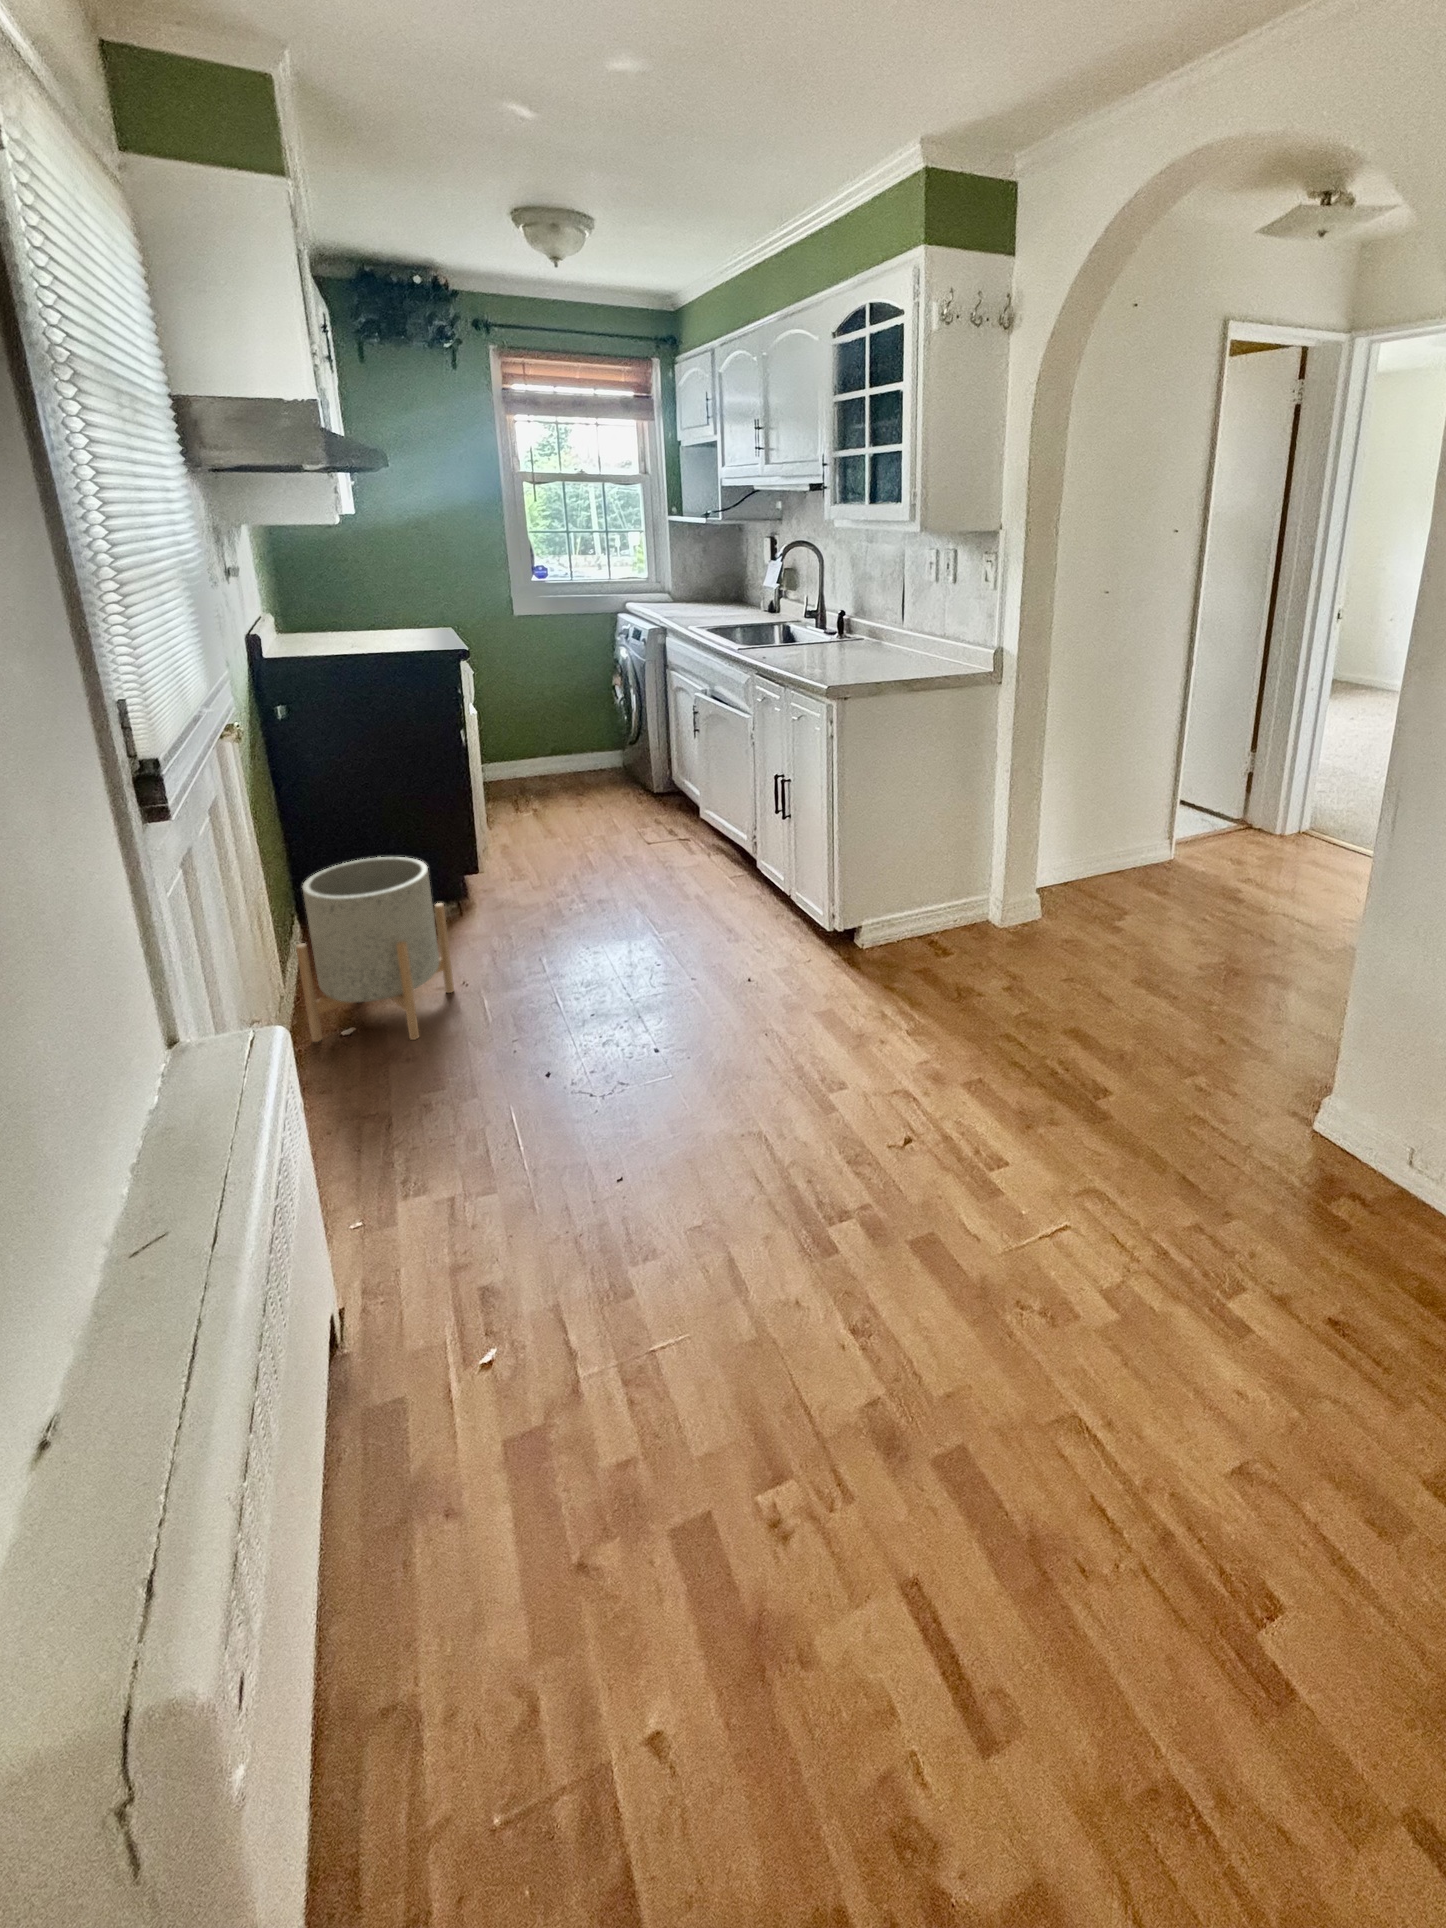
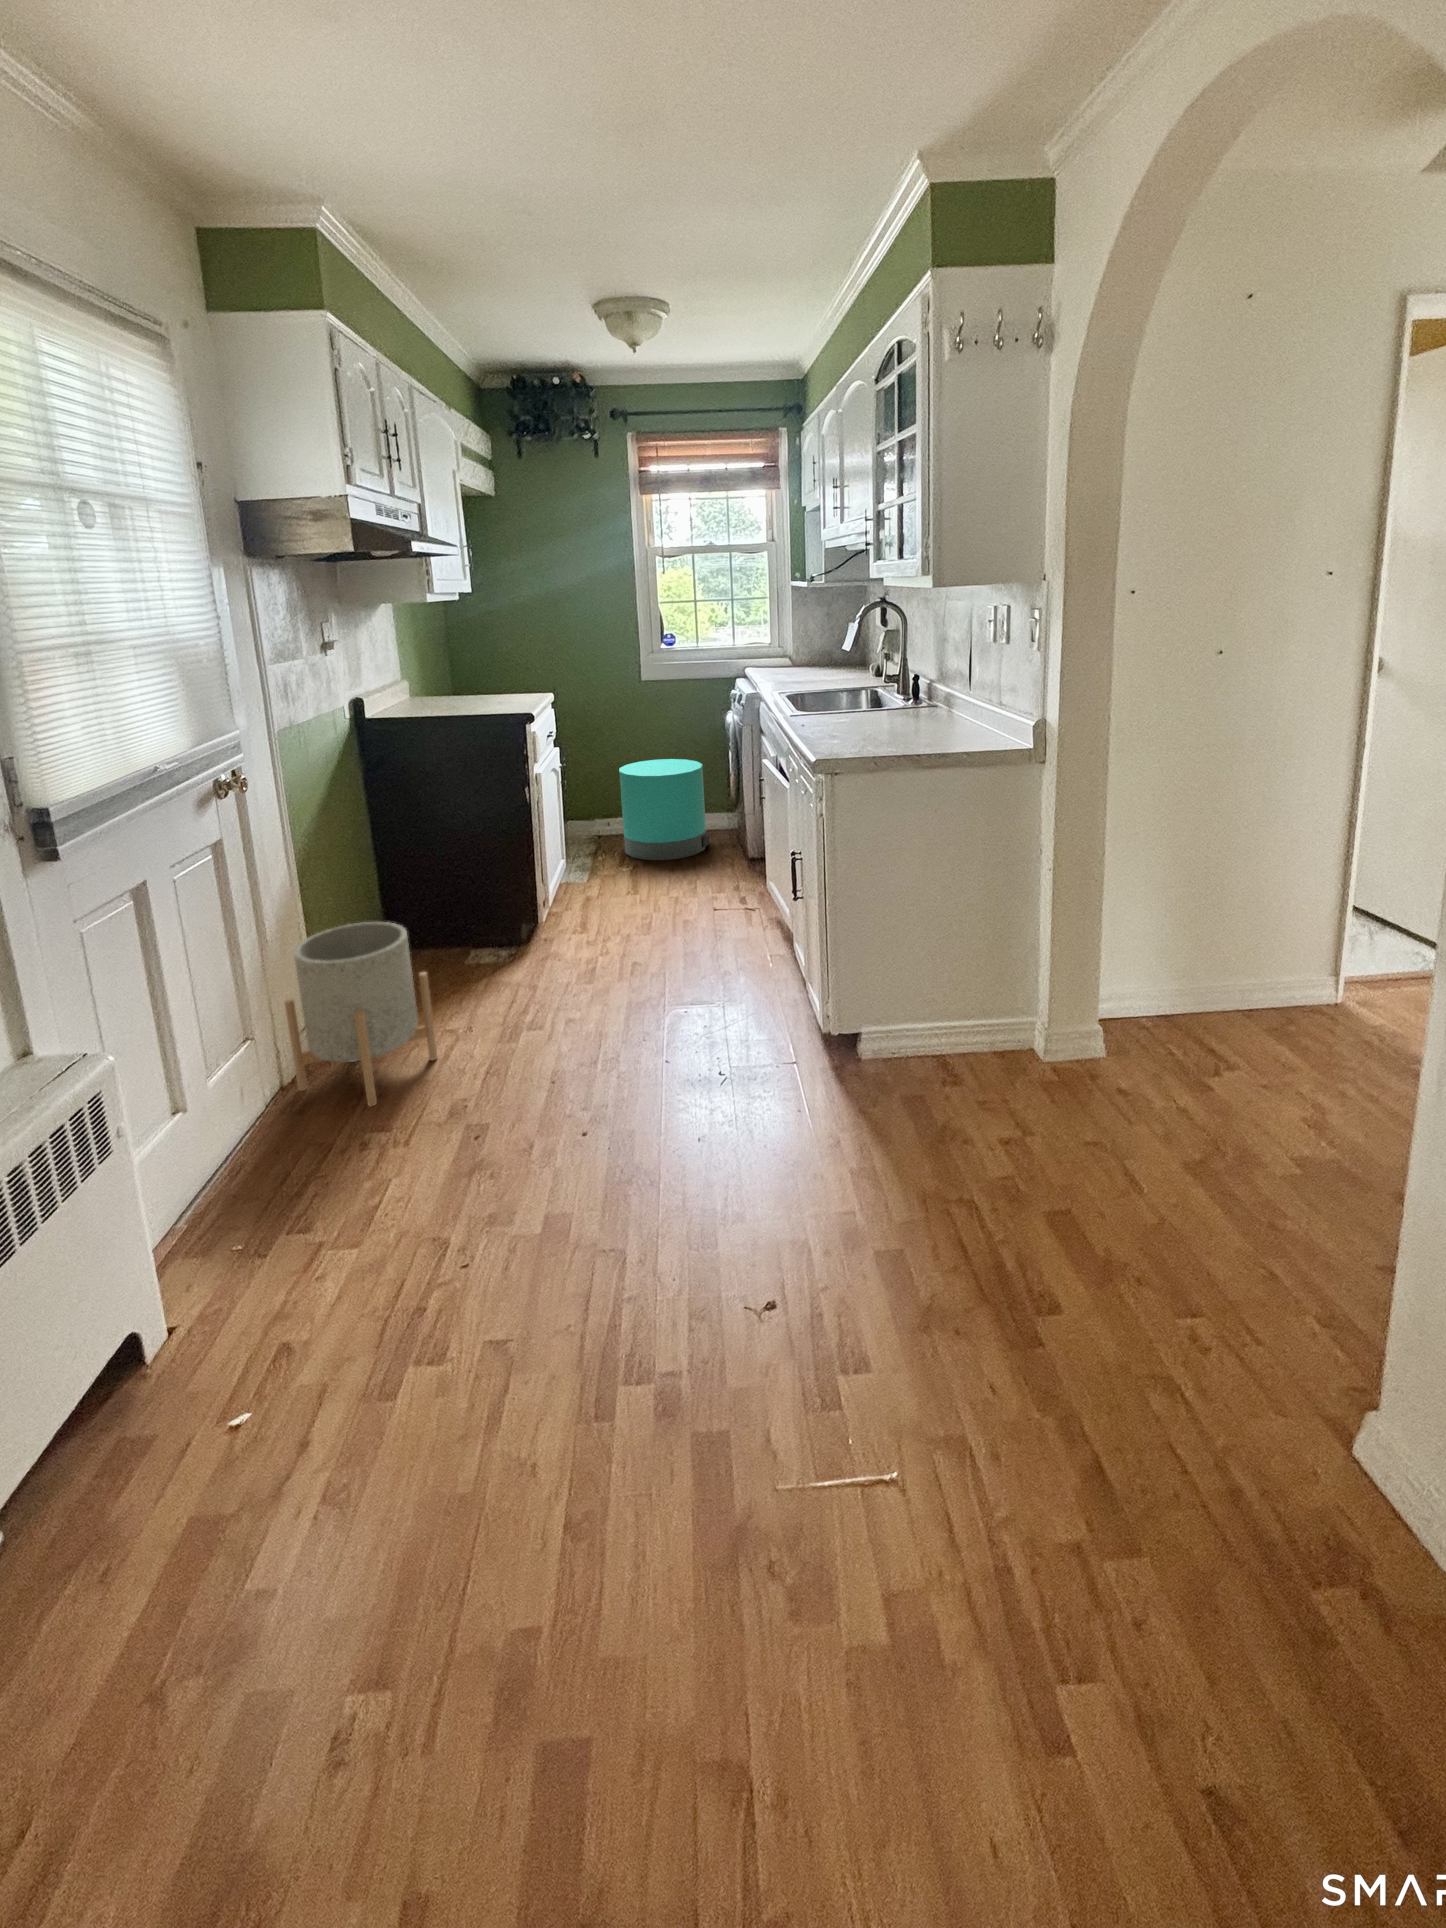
trash can: none [502,695,603,799] -> present [619,759,709,860]

